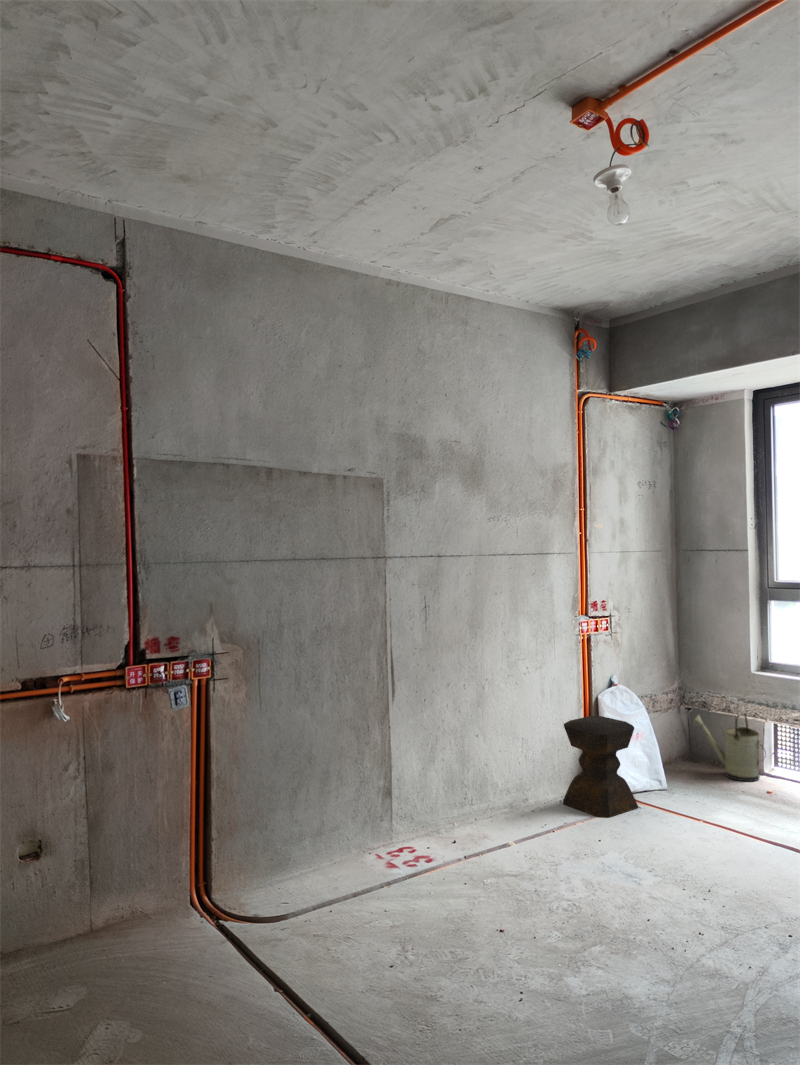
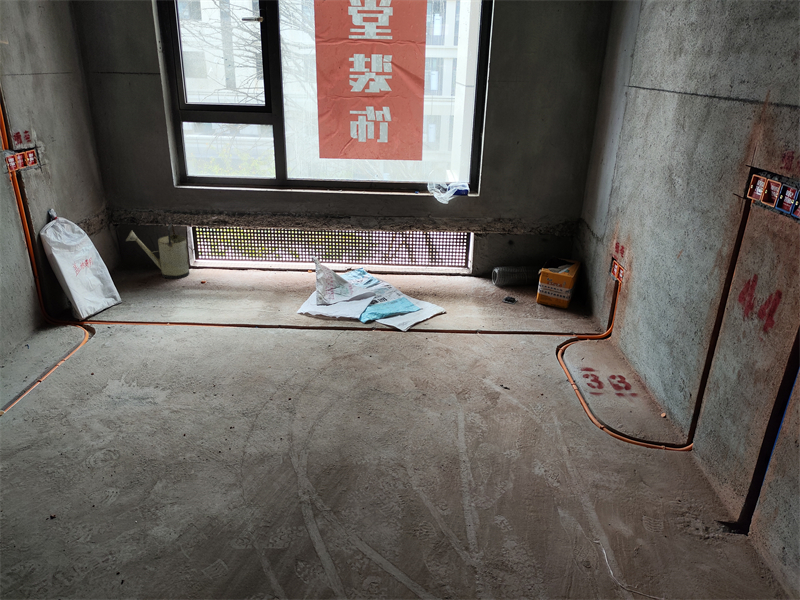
stool: present [563,716,638,817] -> none [14,254,109,351]

